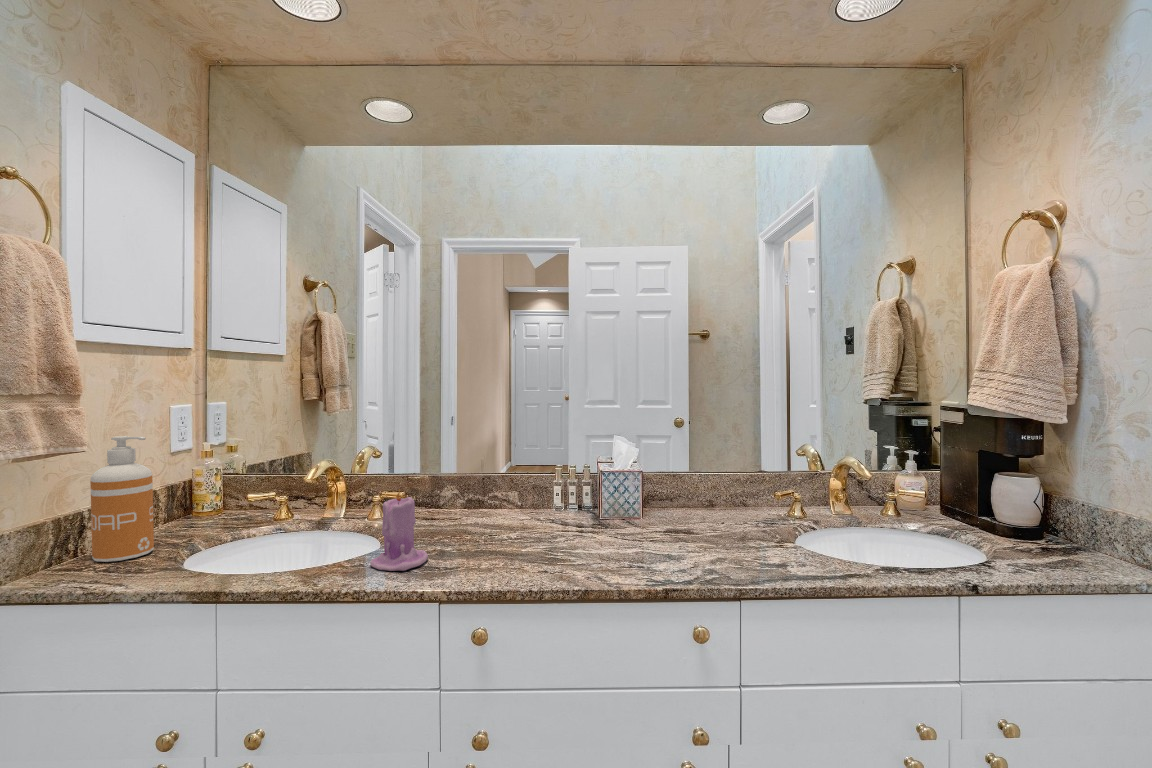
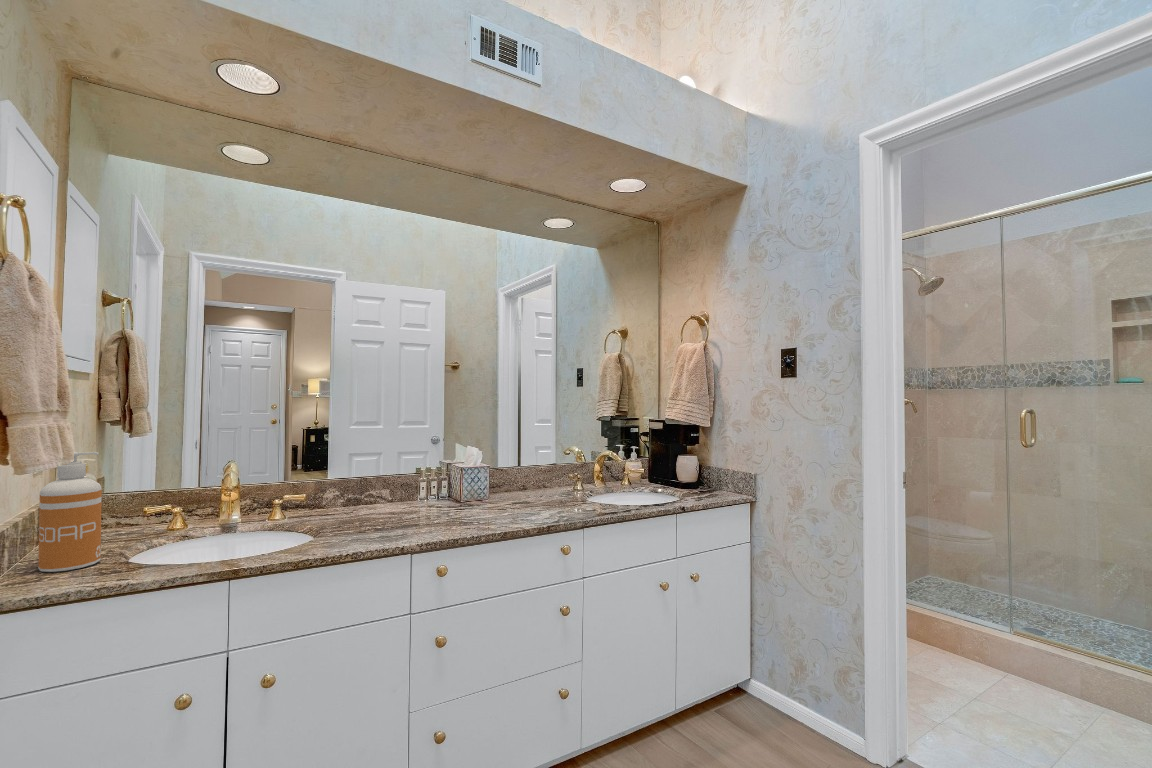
candle: present [370,490,428,571] -> none [337,482,380,542]

